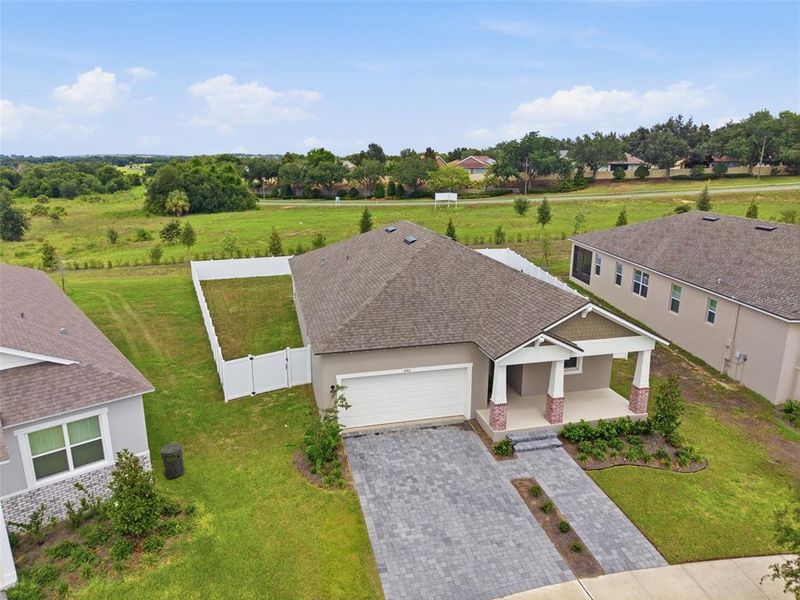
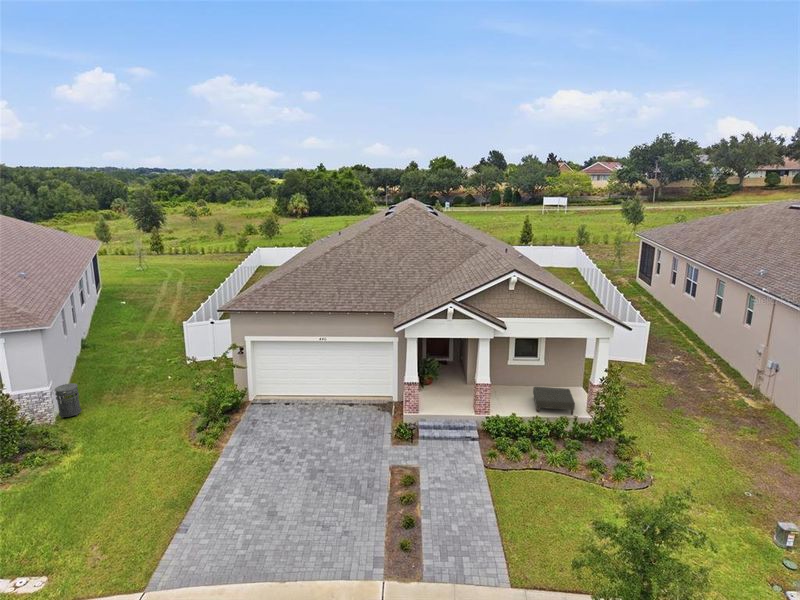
ottoman: none [582,392,624,416] -> present [533,387,575,415]

